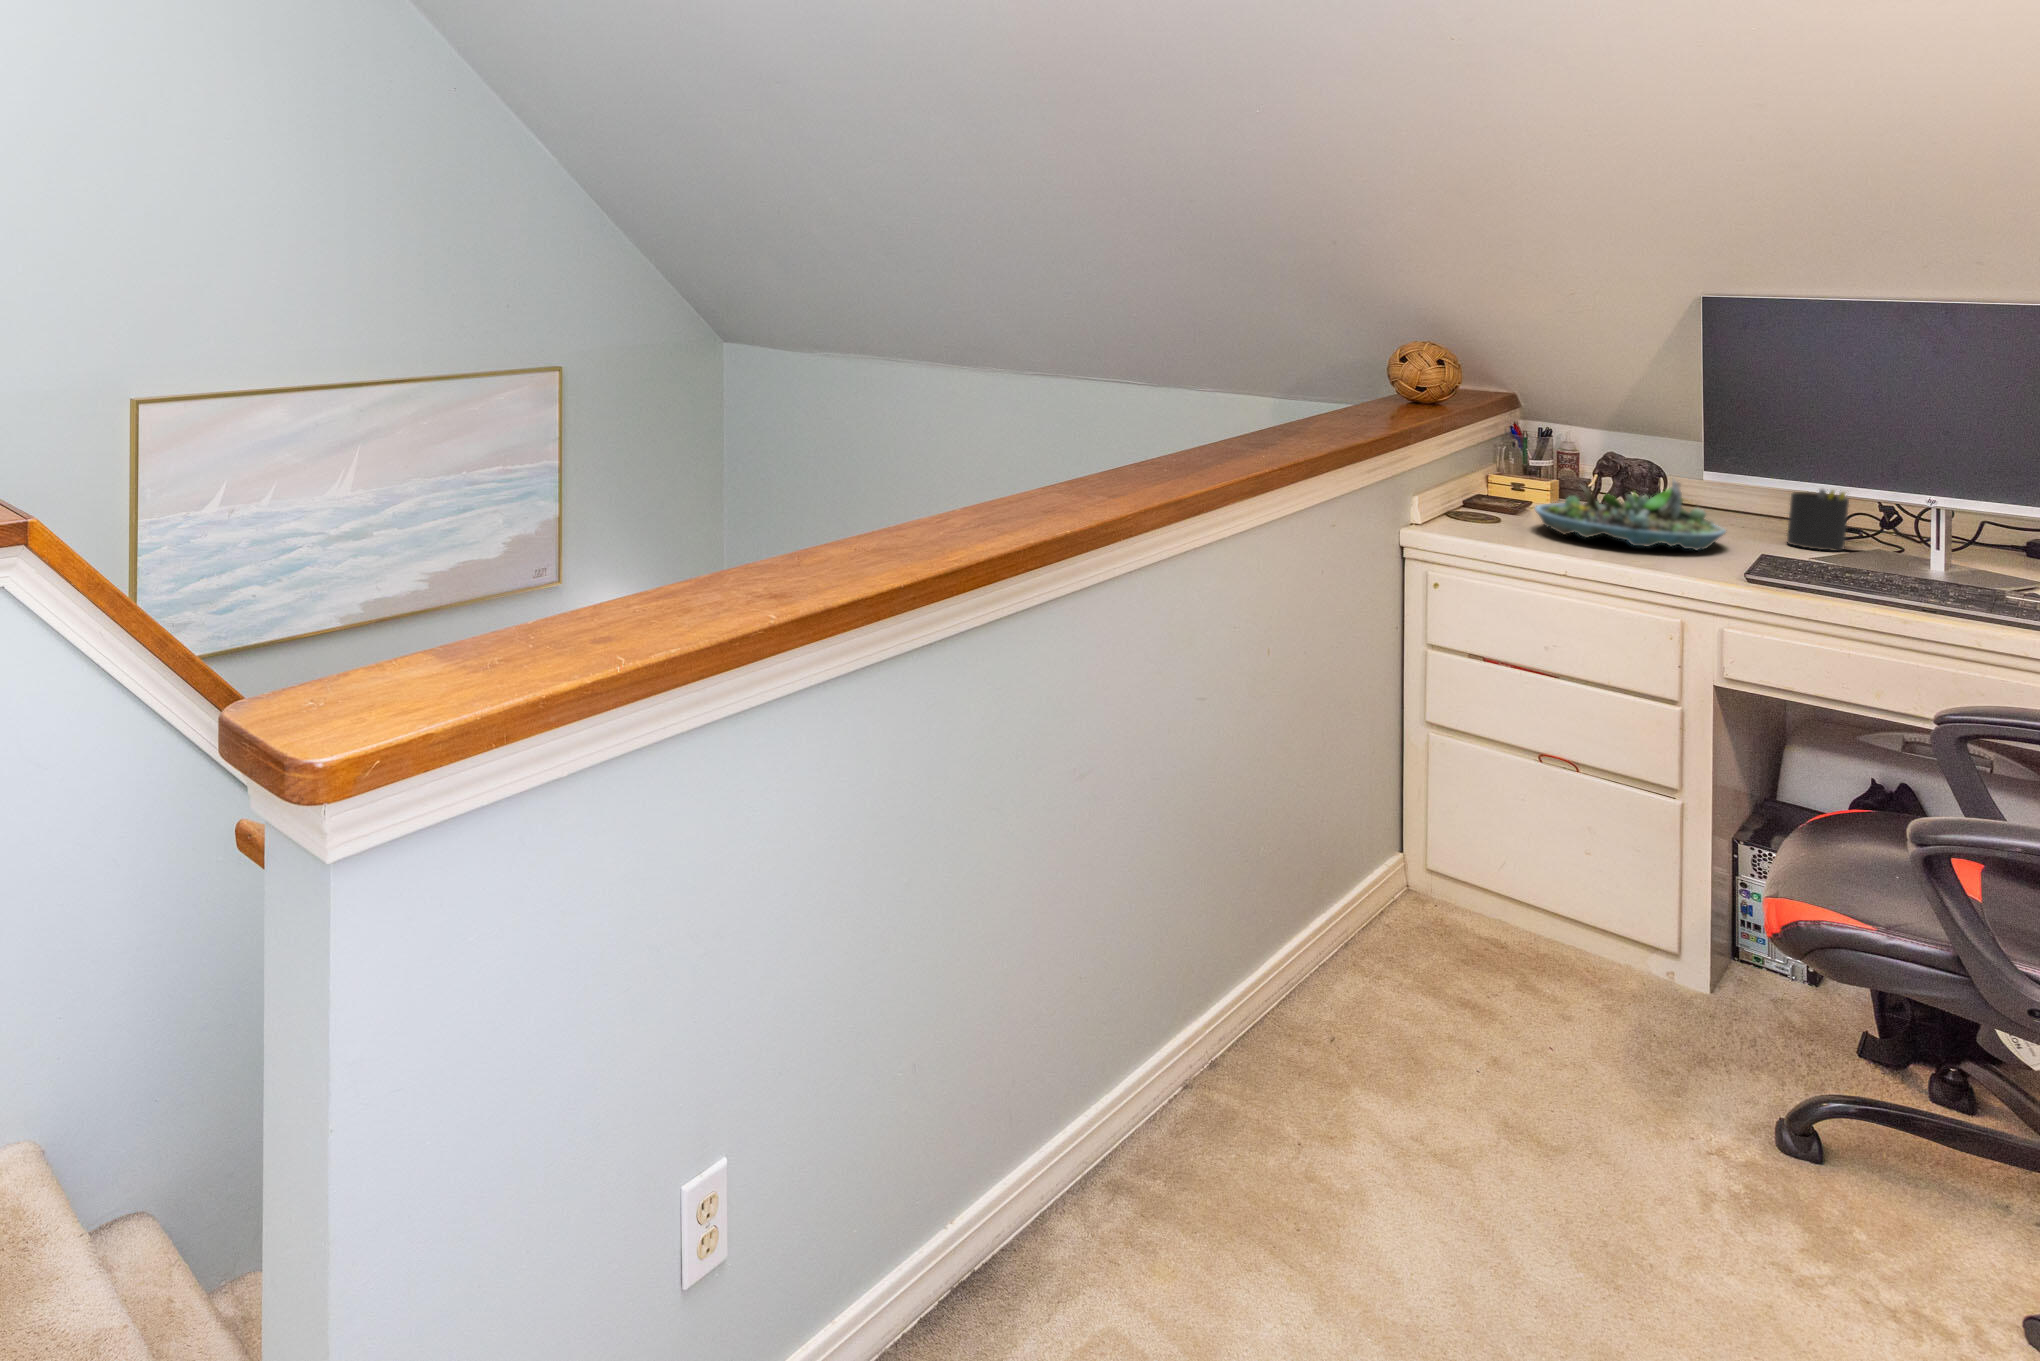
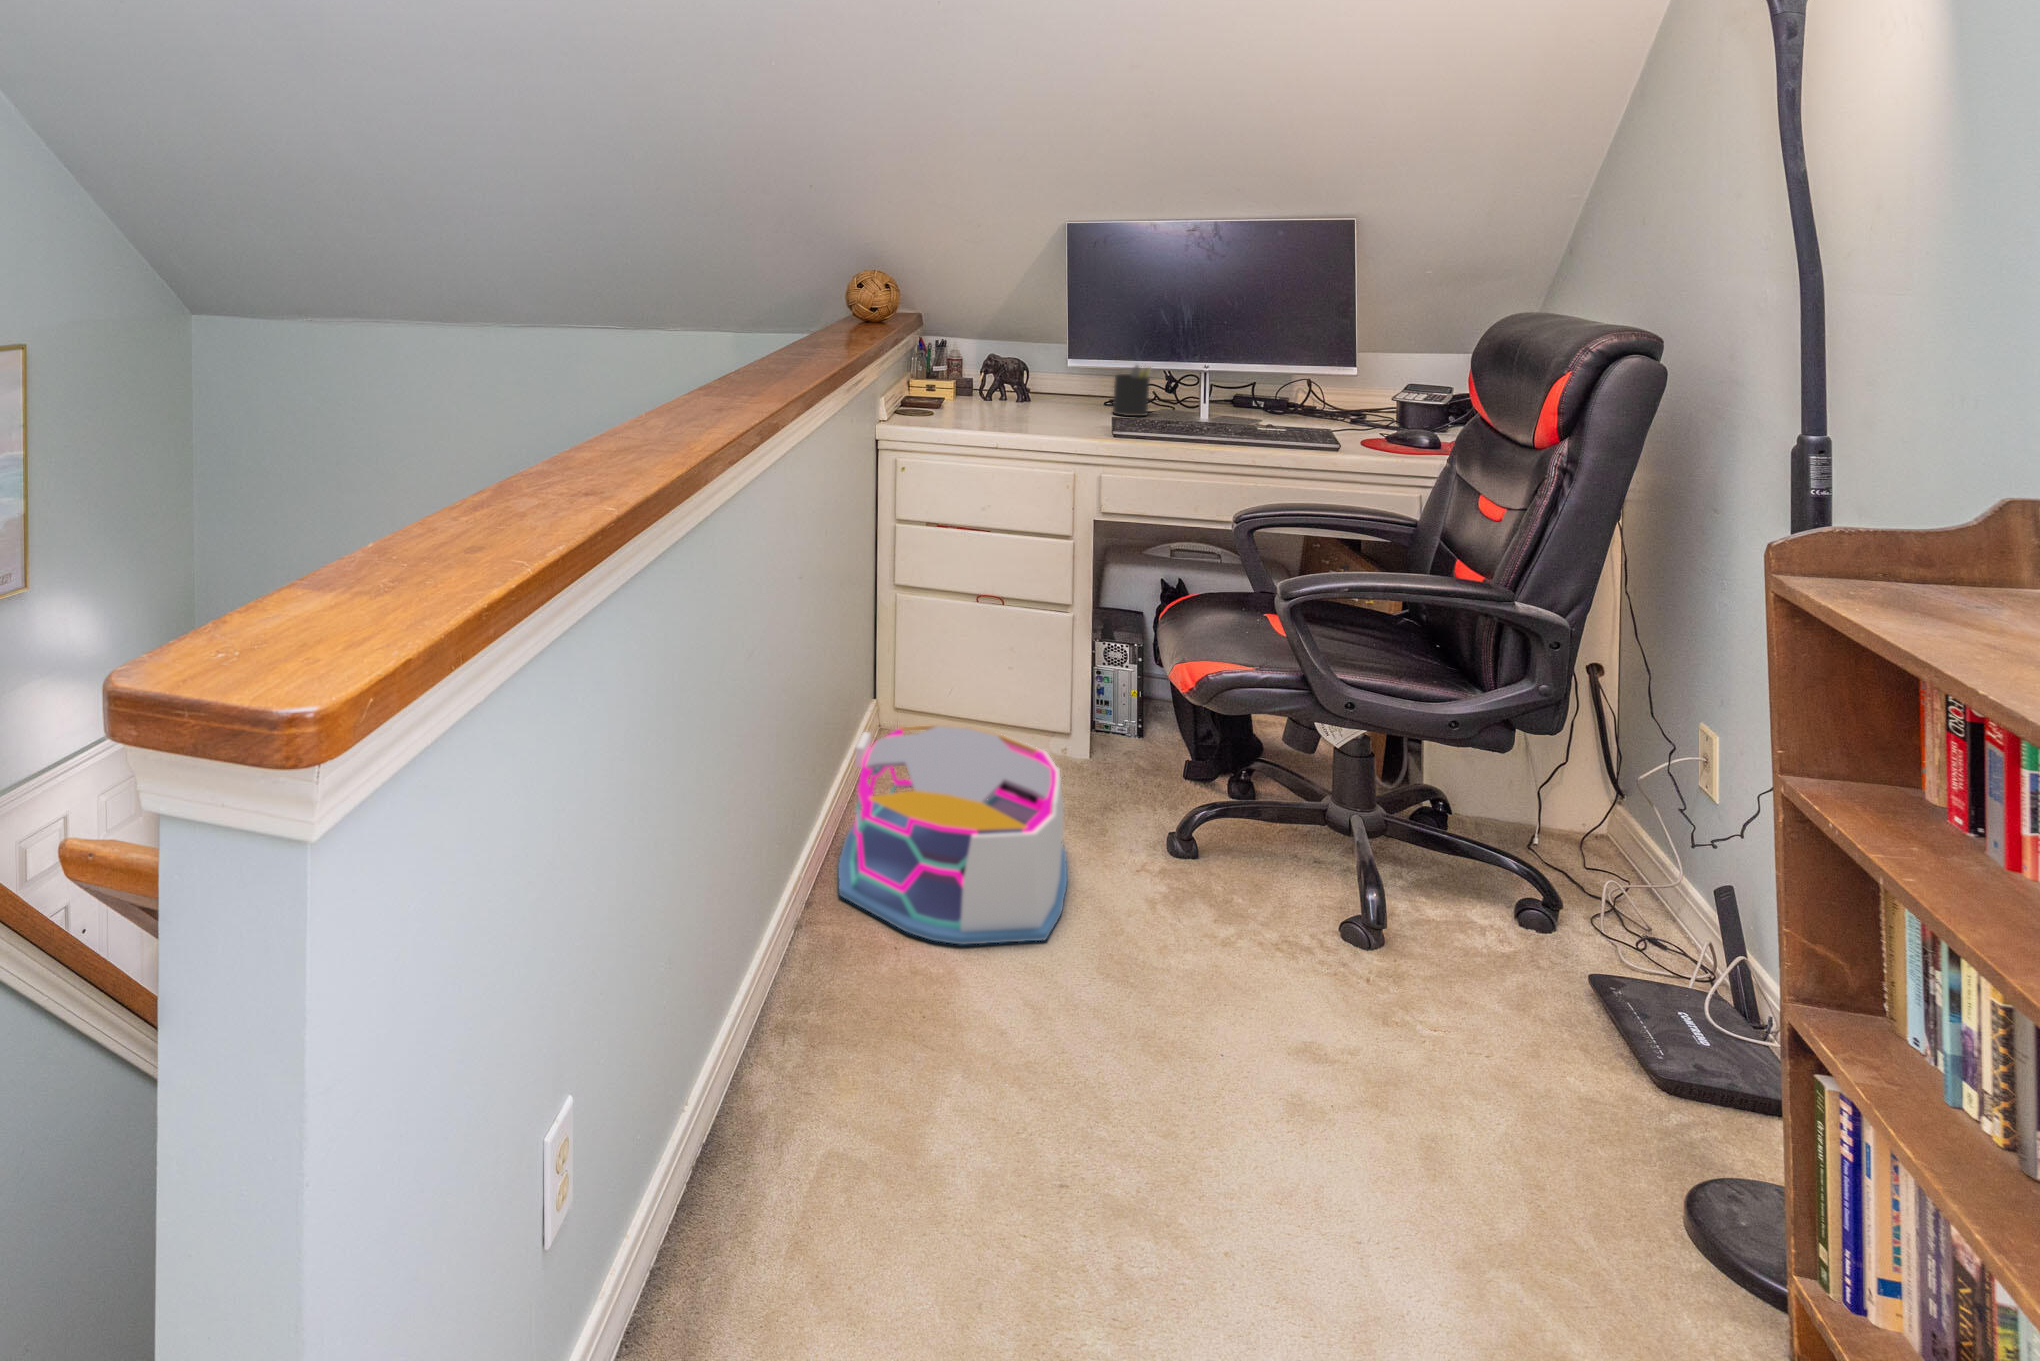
succulent planter: present [1535,480,1726,550] -> none [957,369,1083,424]
storage bin: none [1260,888,1606,1190] -> present [838,725,1067,945]

